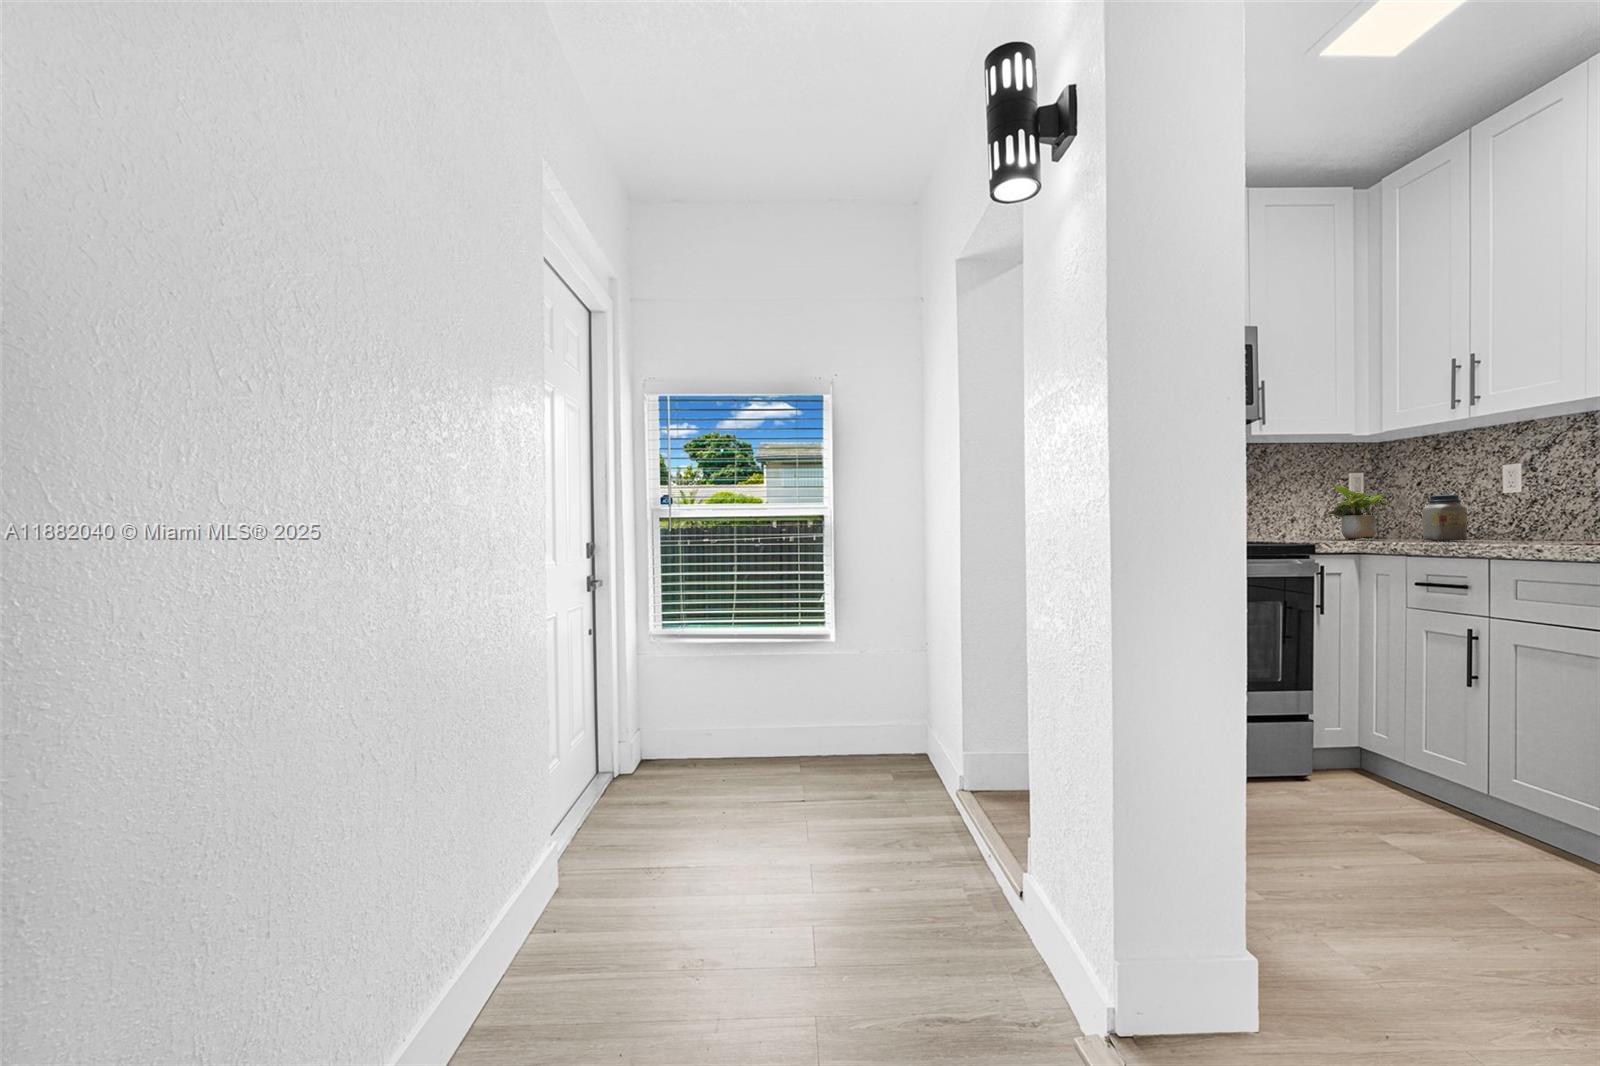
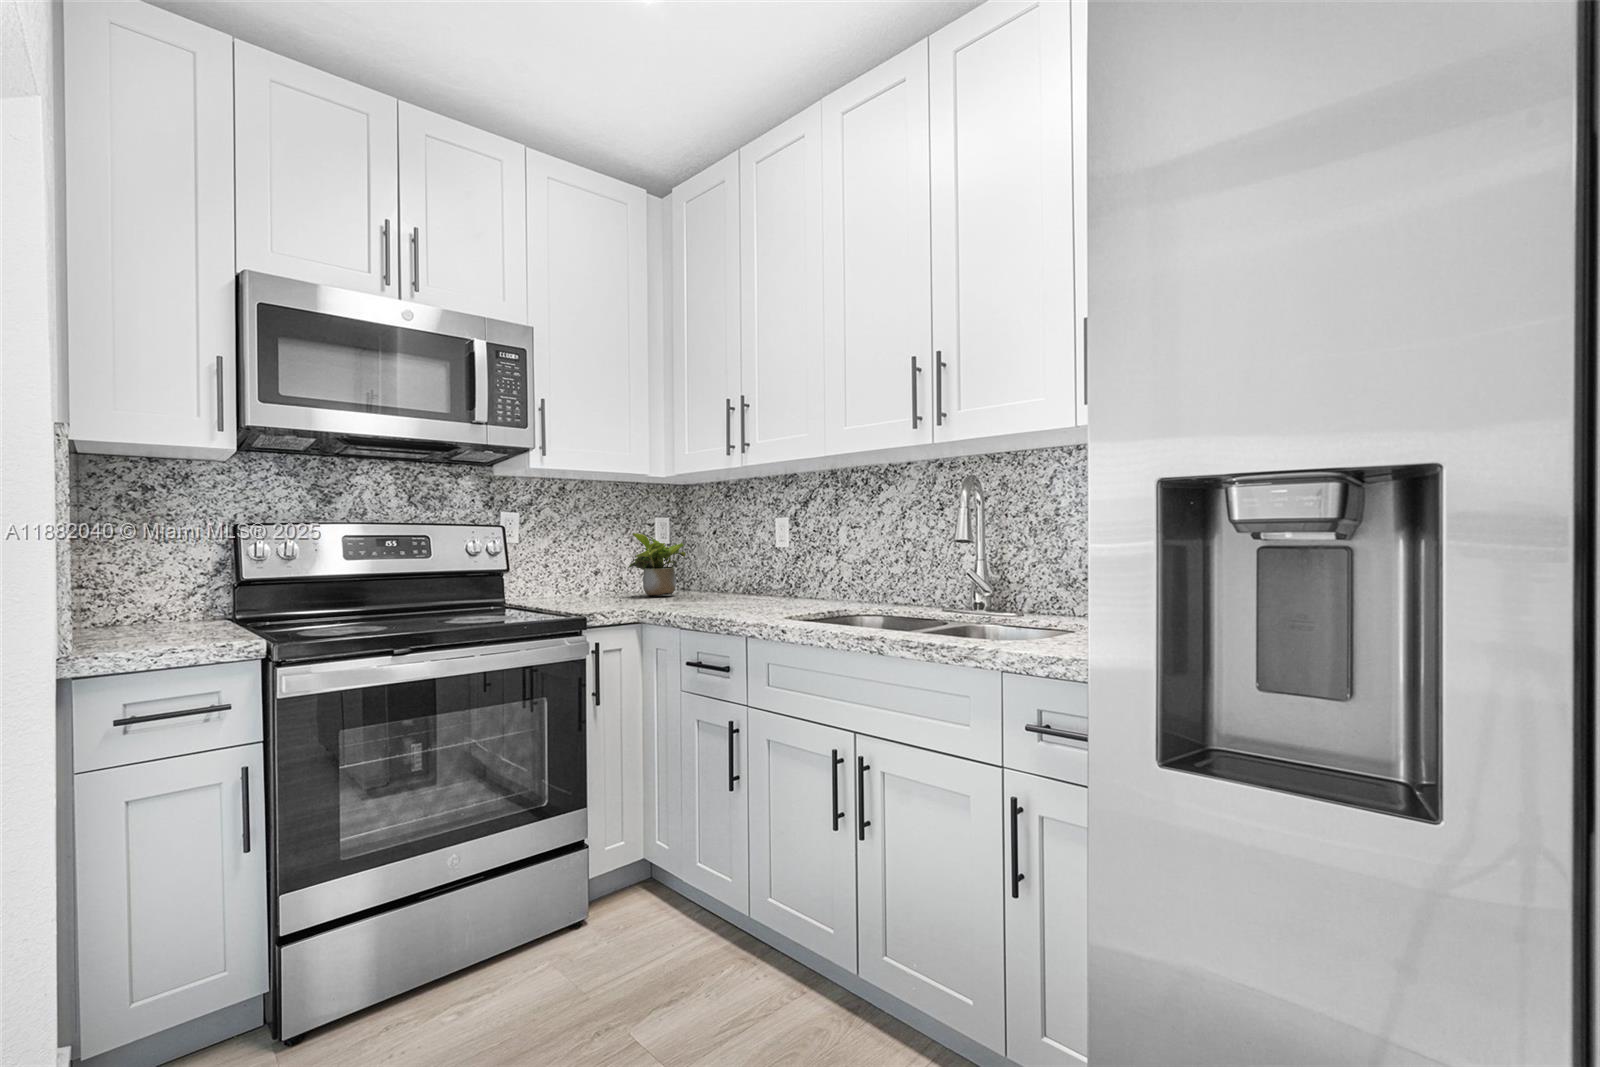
jar: present [1422,495,1467,541] -> none [715,546,752,598]

